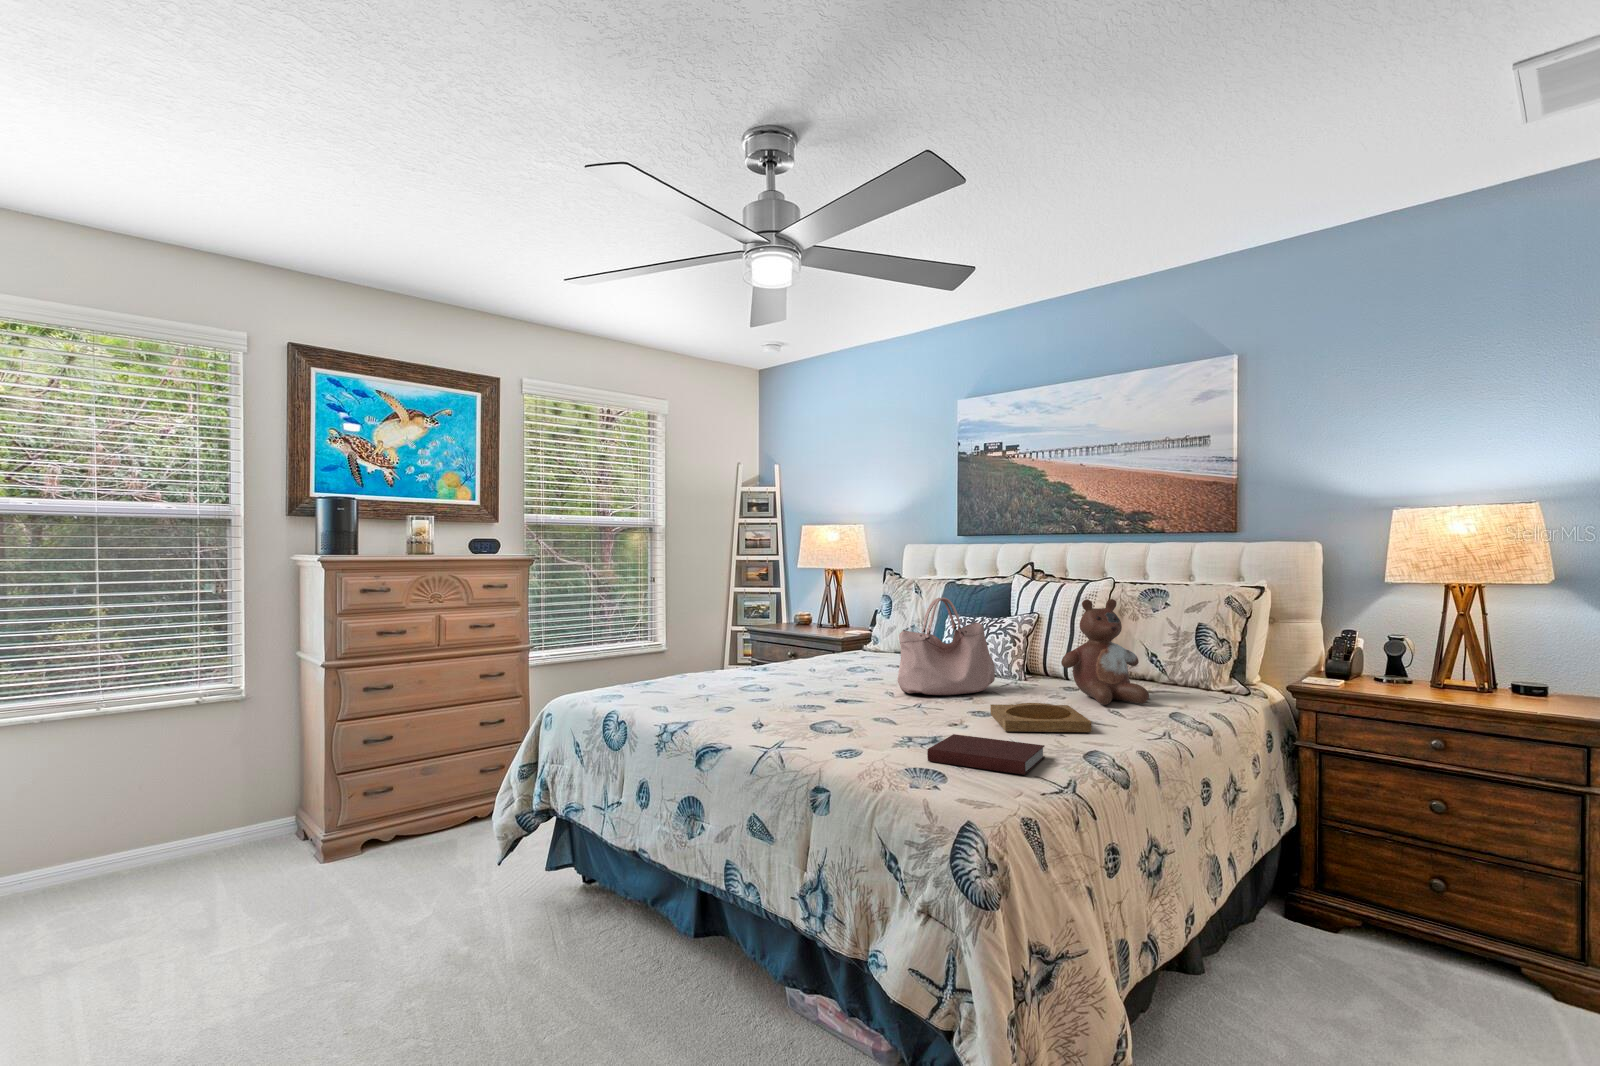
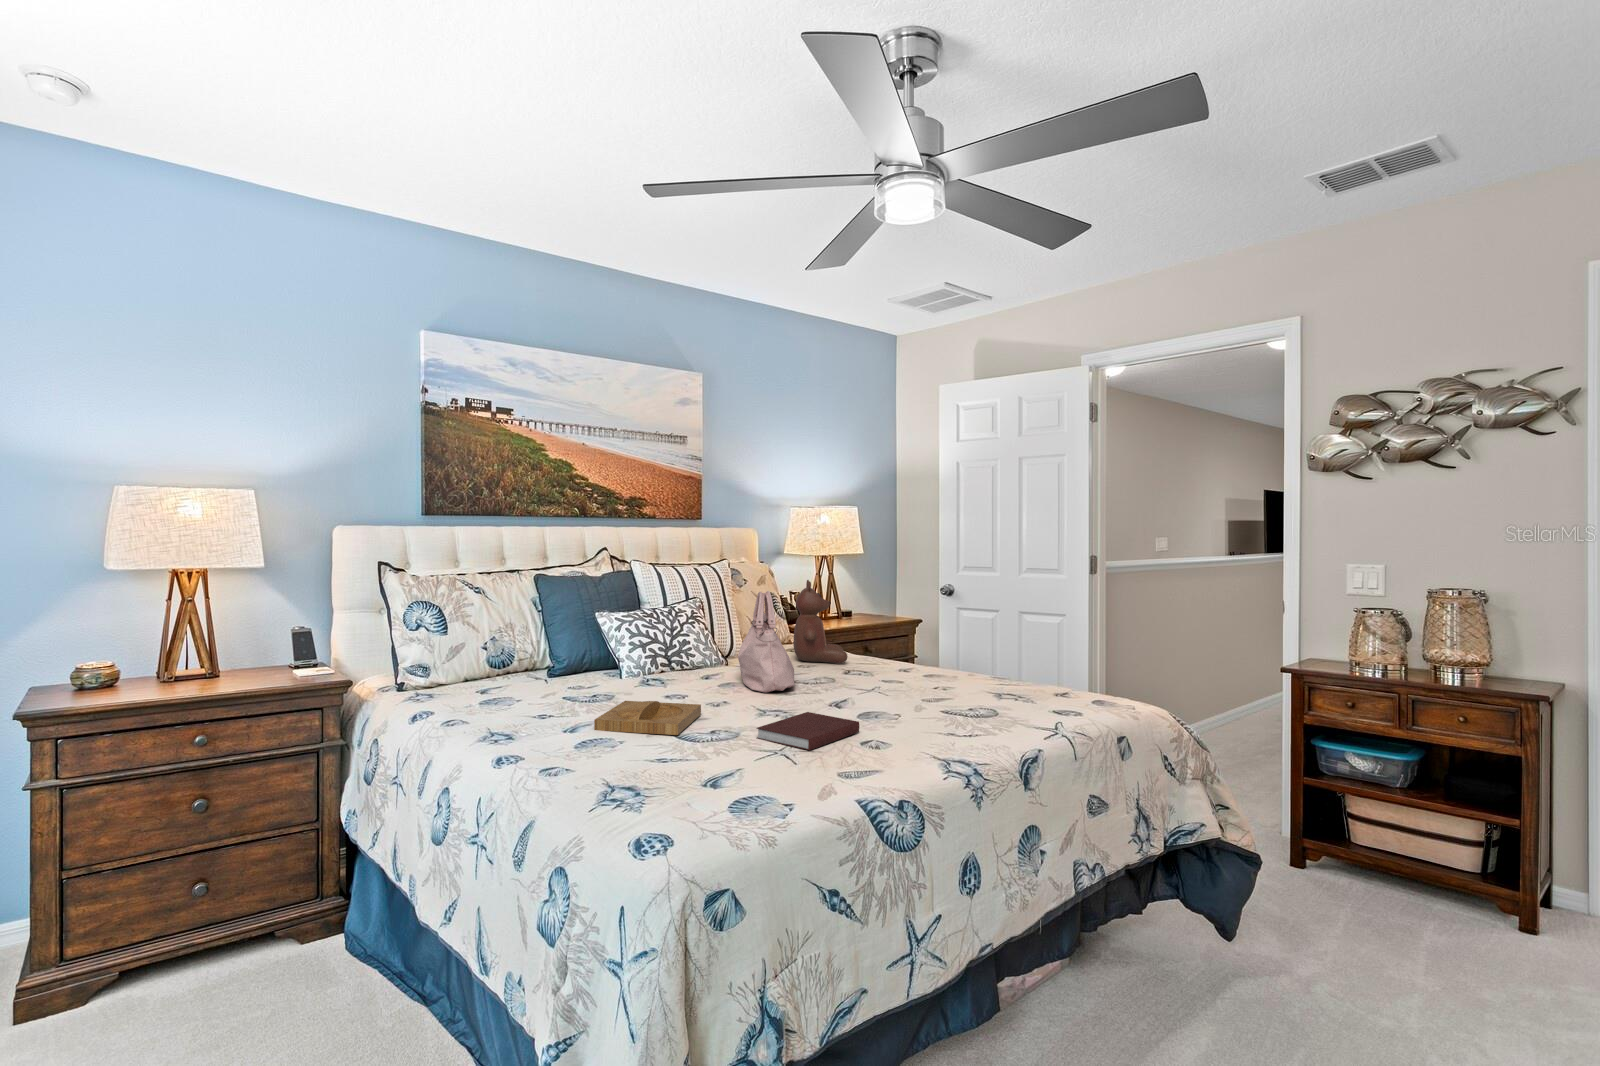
tray: present [990,703,1092,732] -> present [594,701,701,735]
notebook: present [927,734,1045,775] -> present [757,712,859,750]

